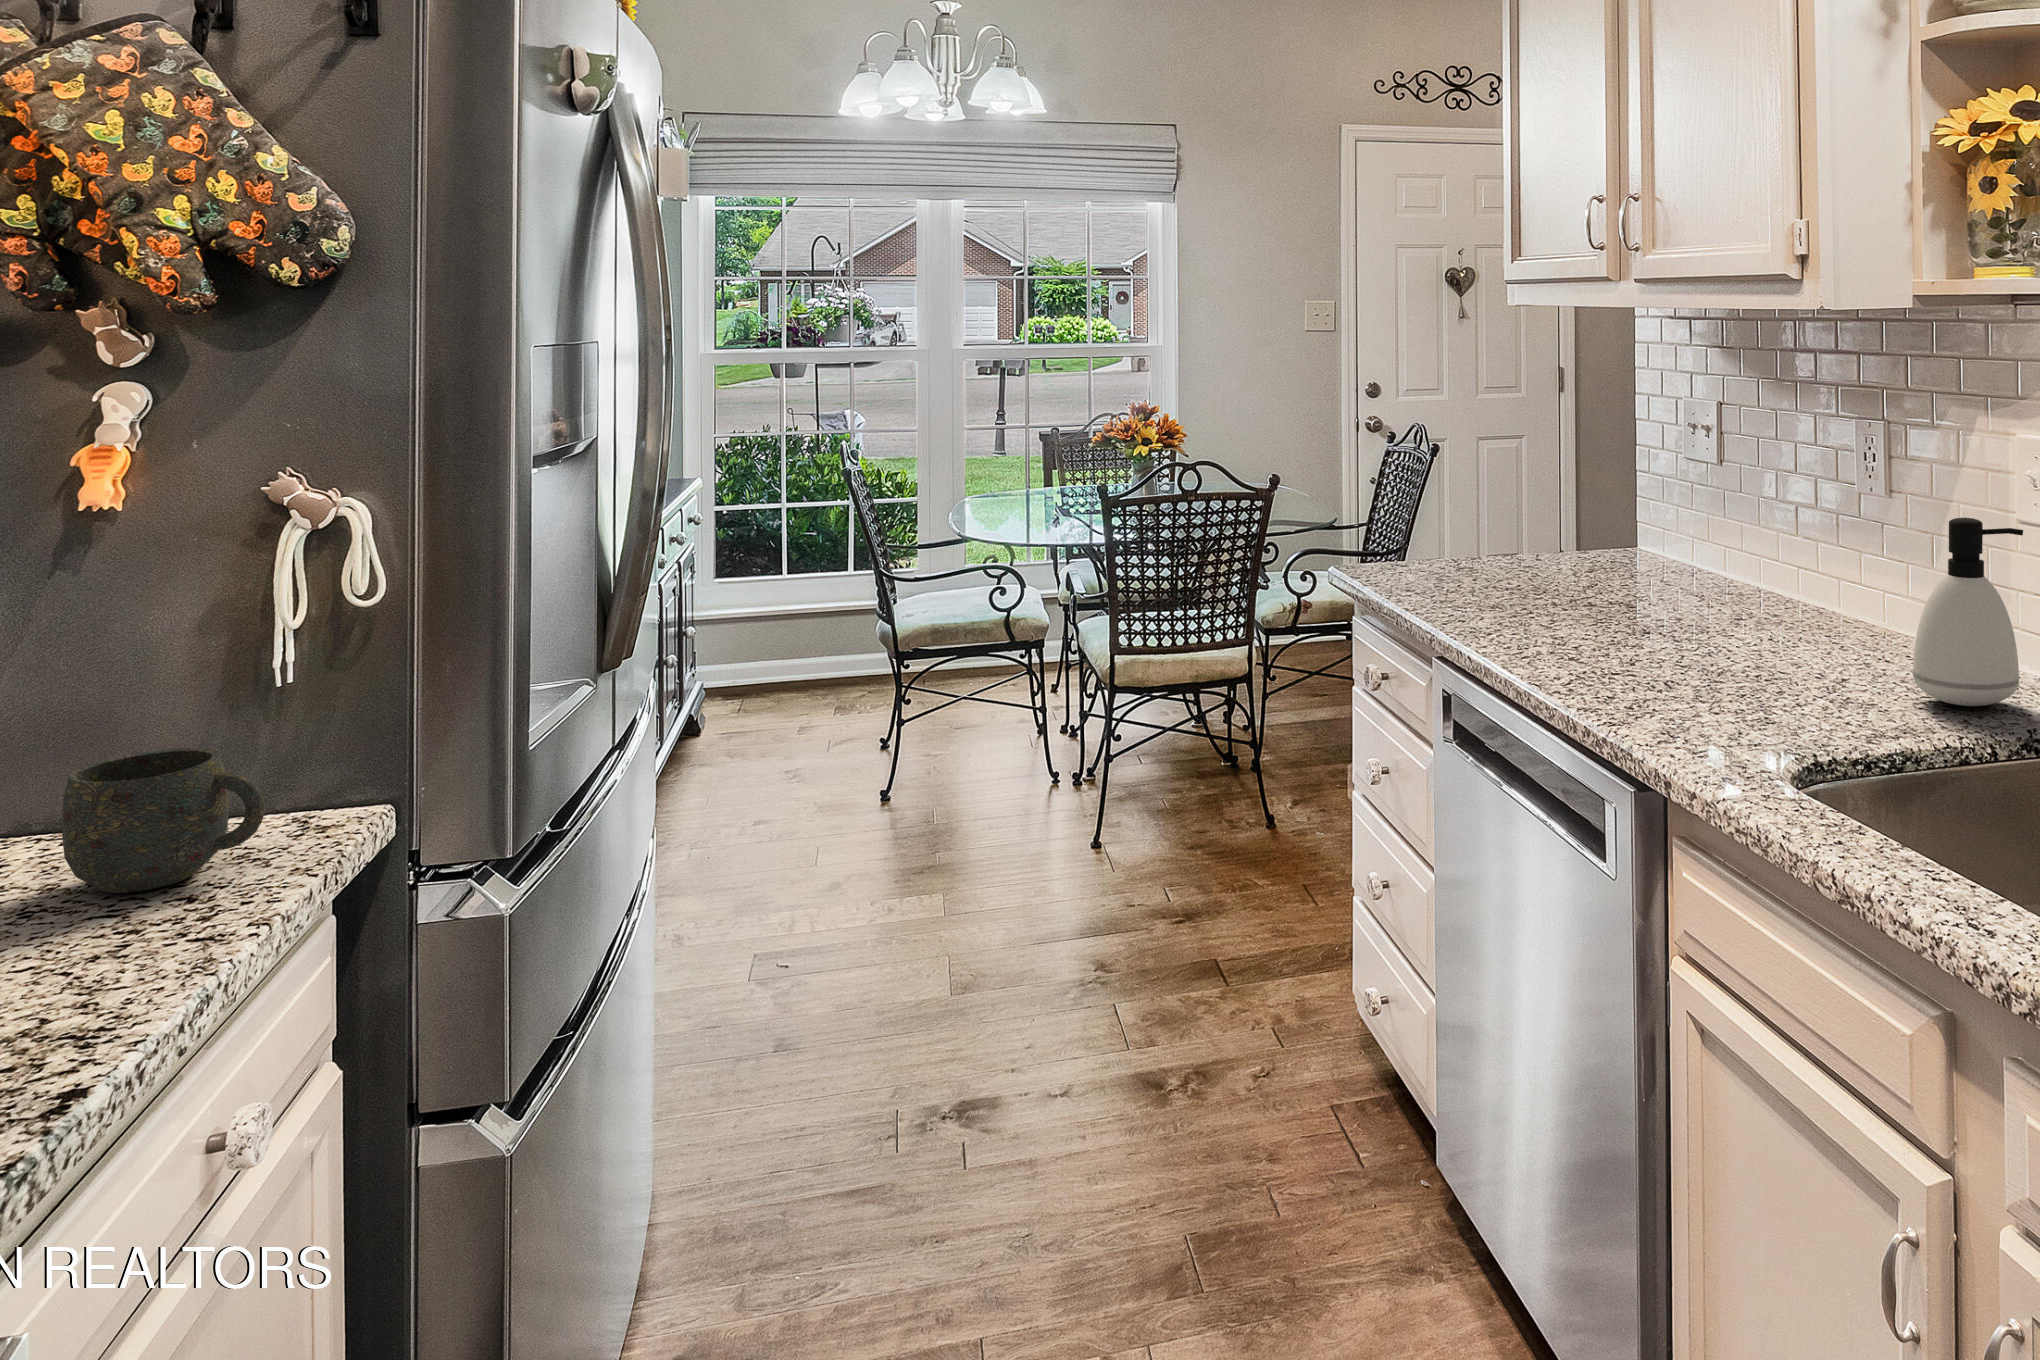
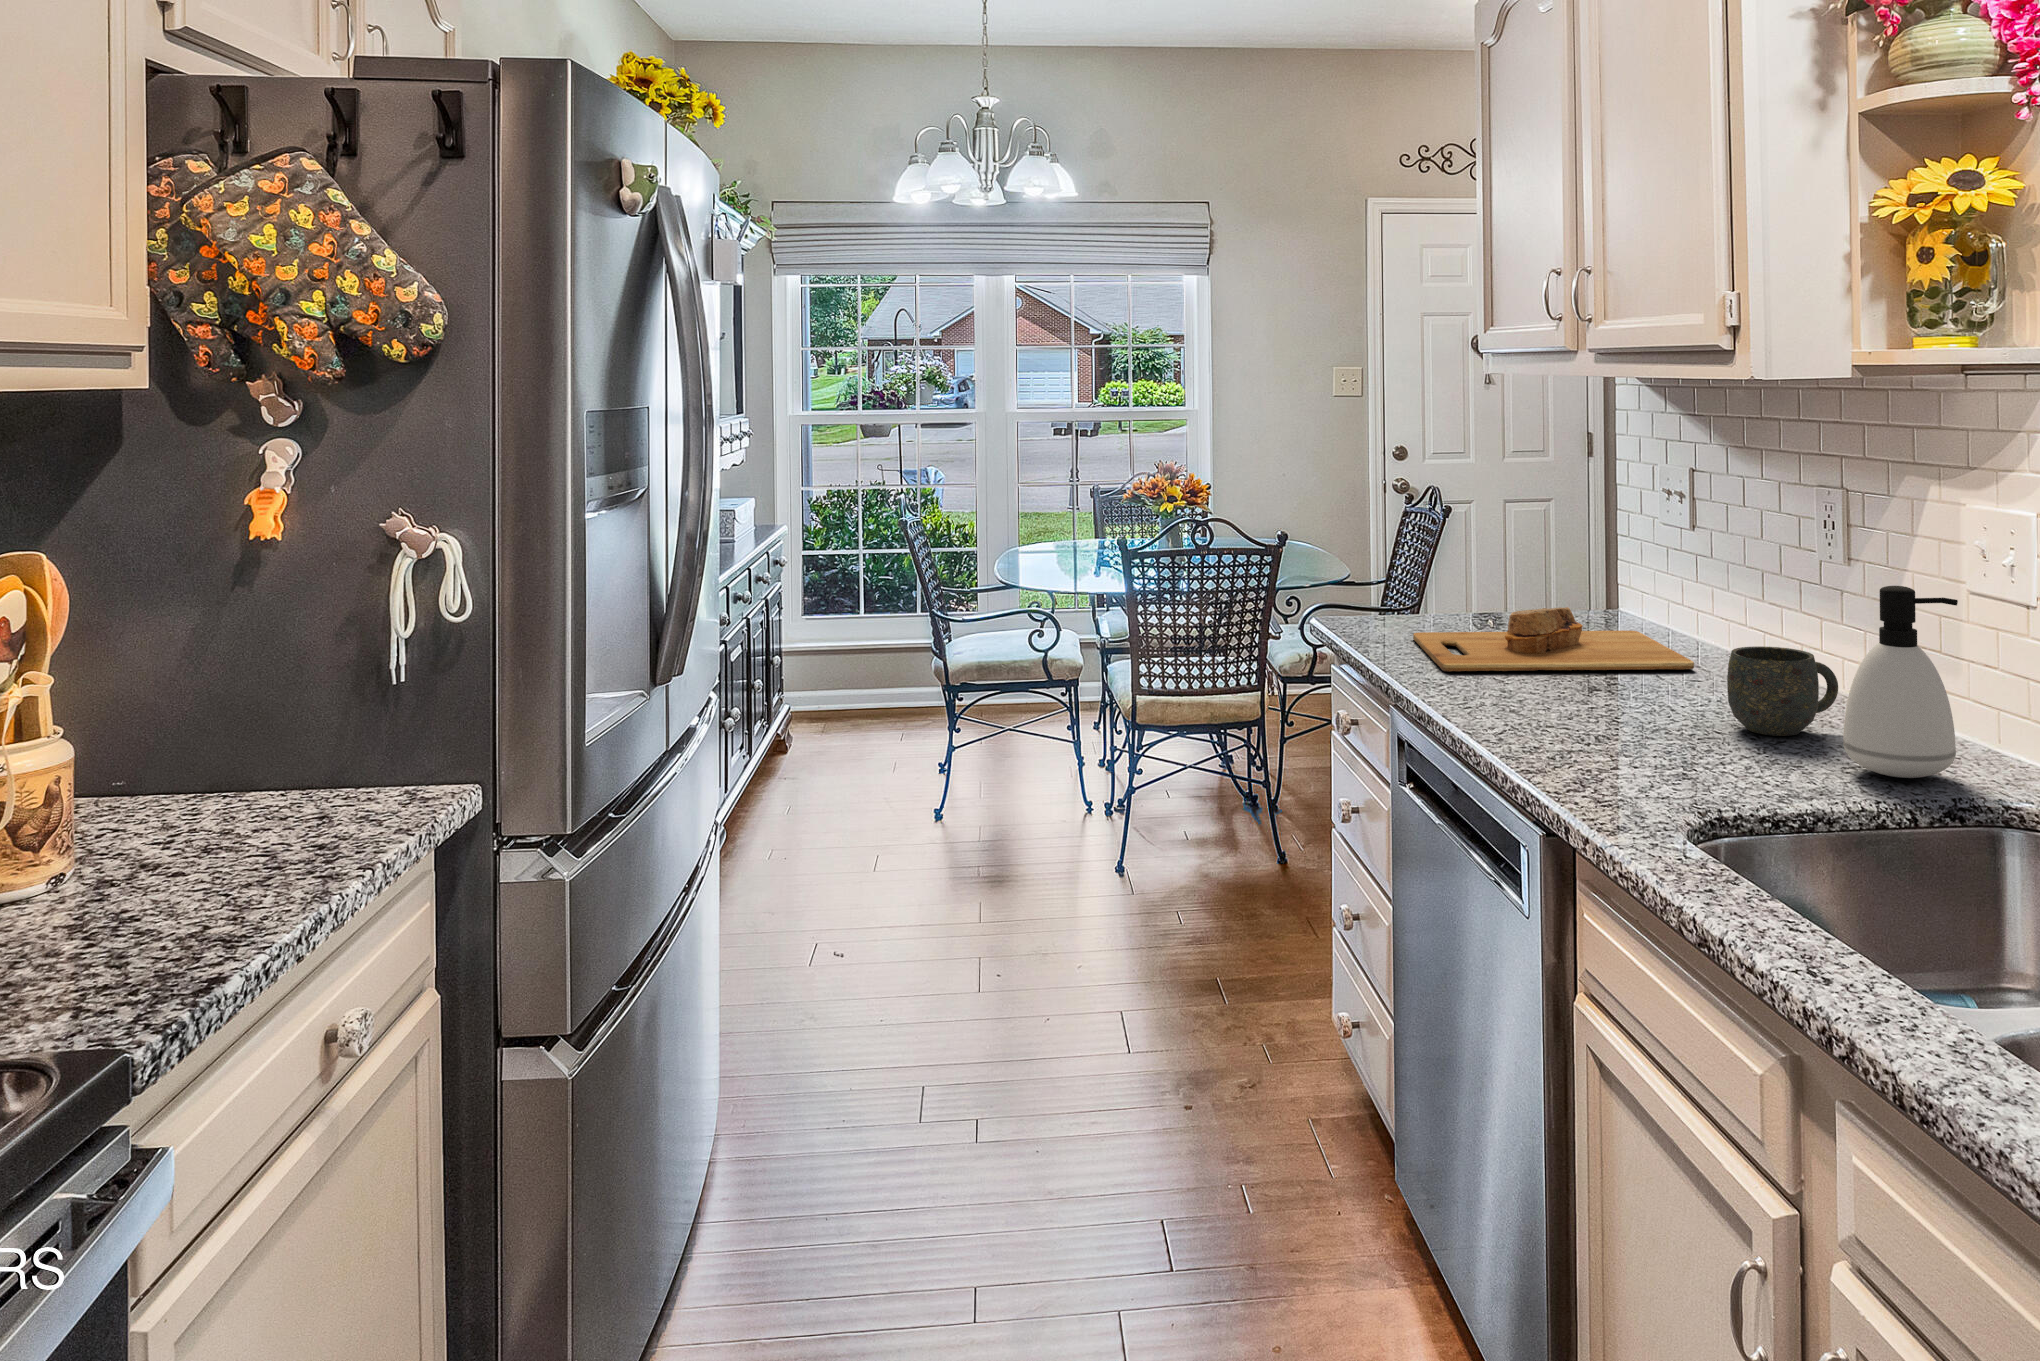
cutting board: none [1457,549,1738,618] -> present [1413,607,1694,672]
mug: present [62,748,265,893] -> present [1727,646,1838,736]

